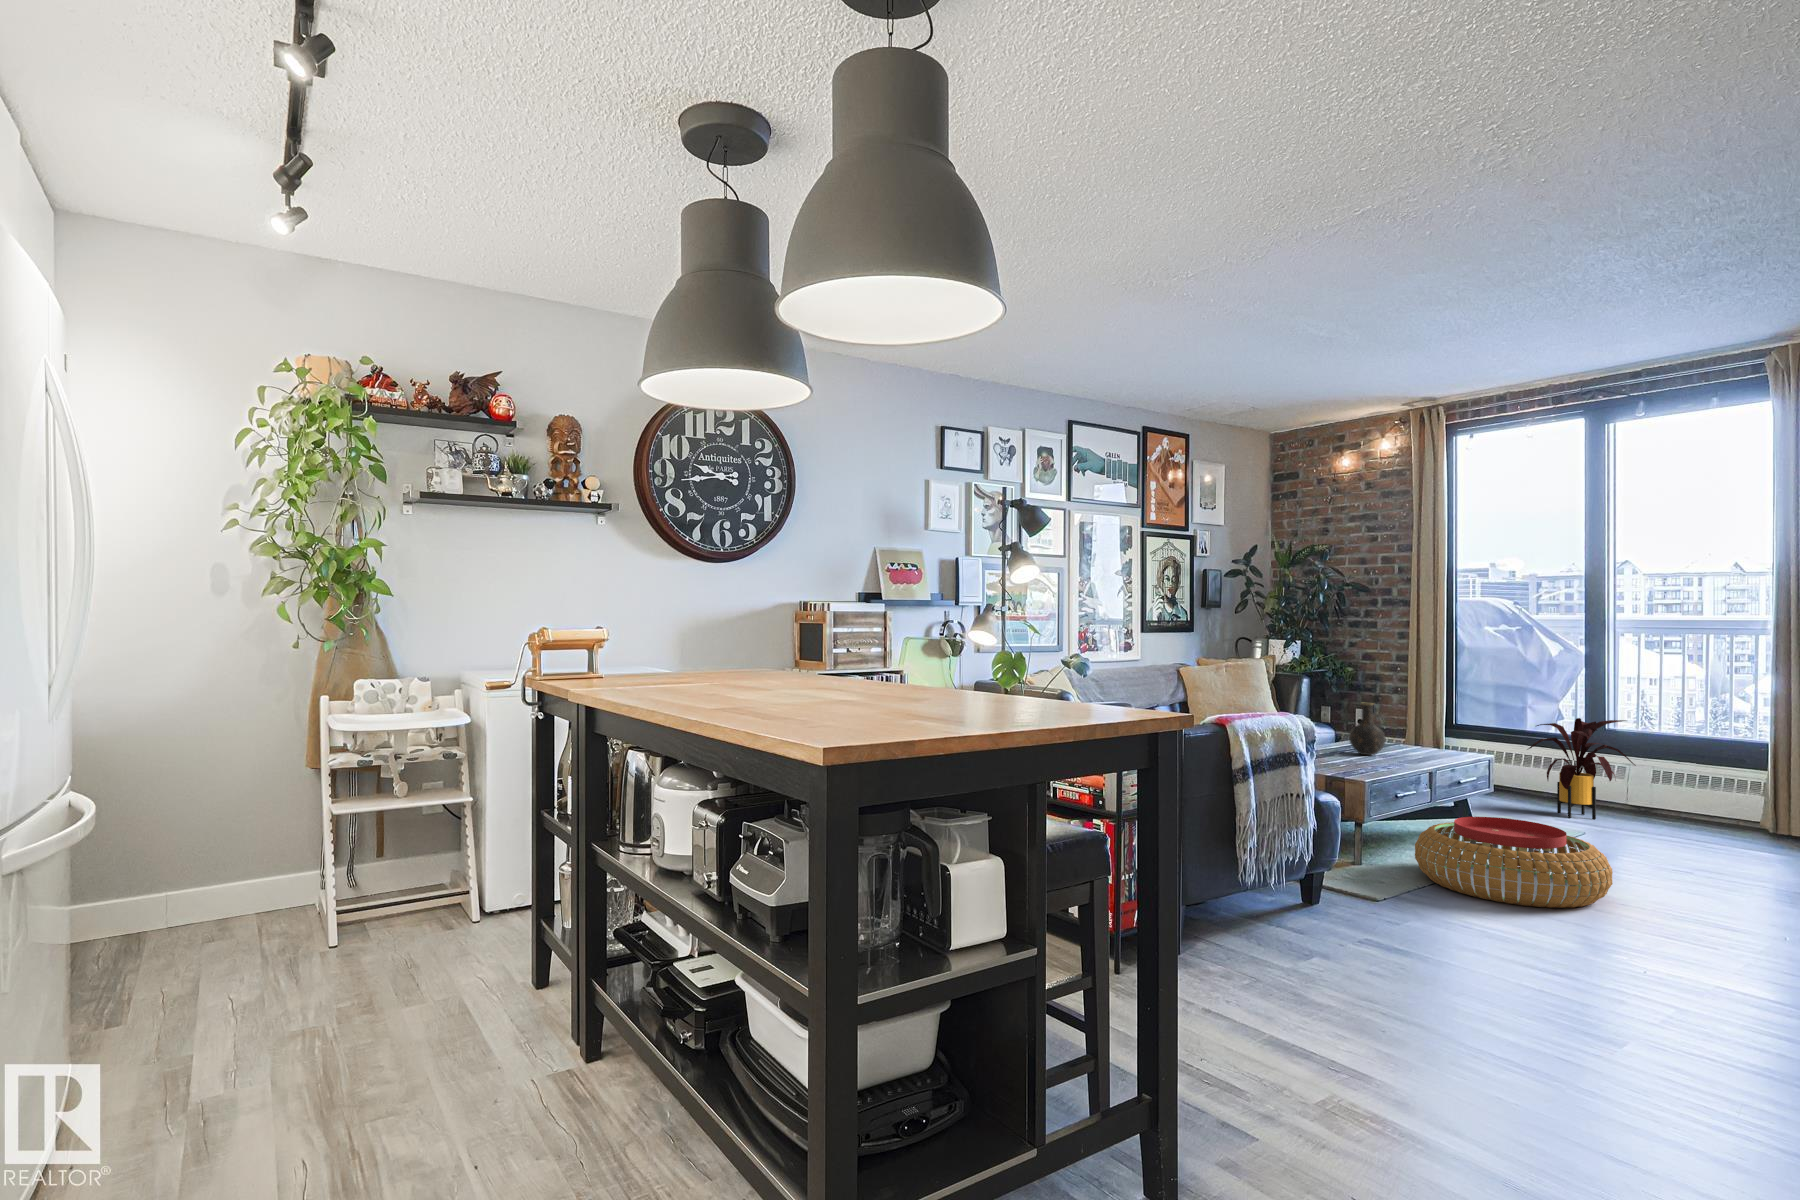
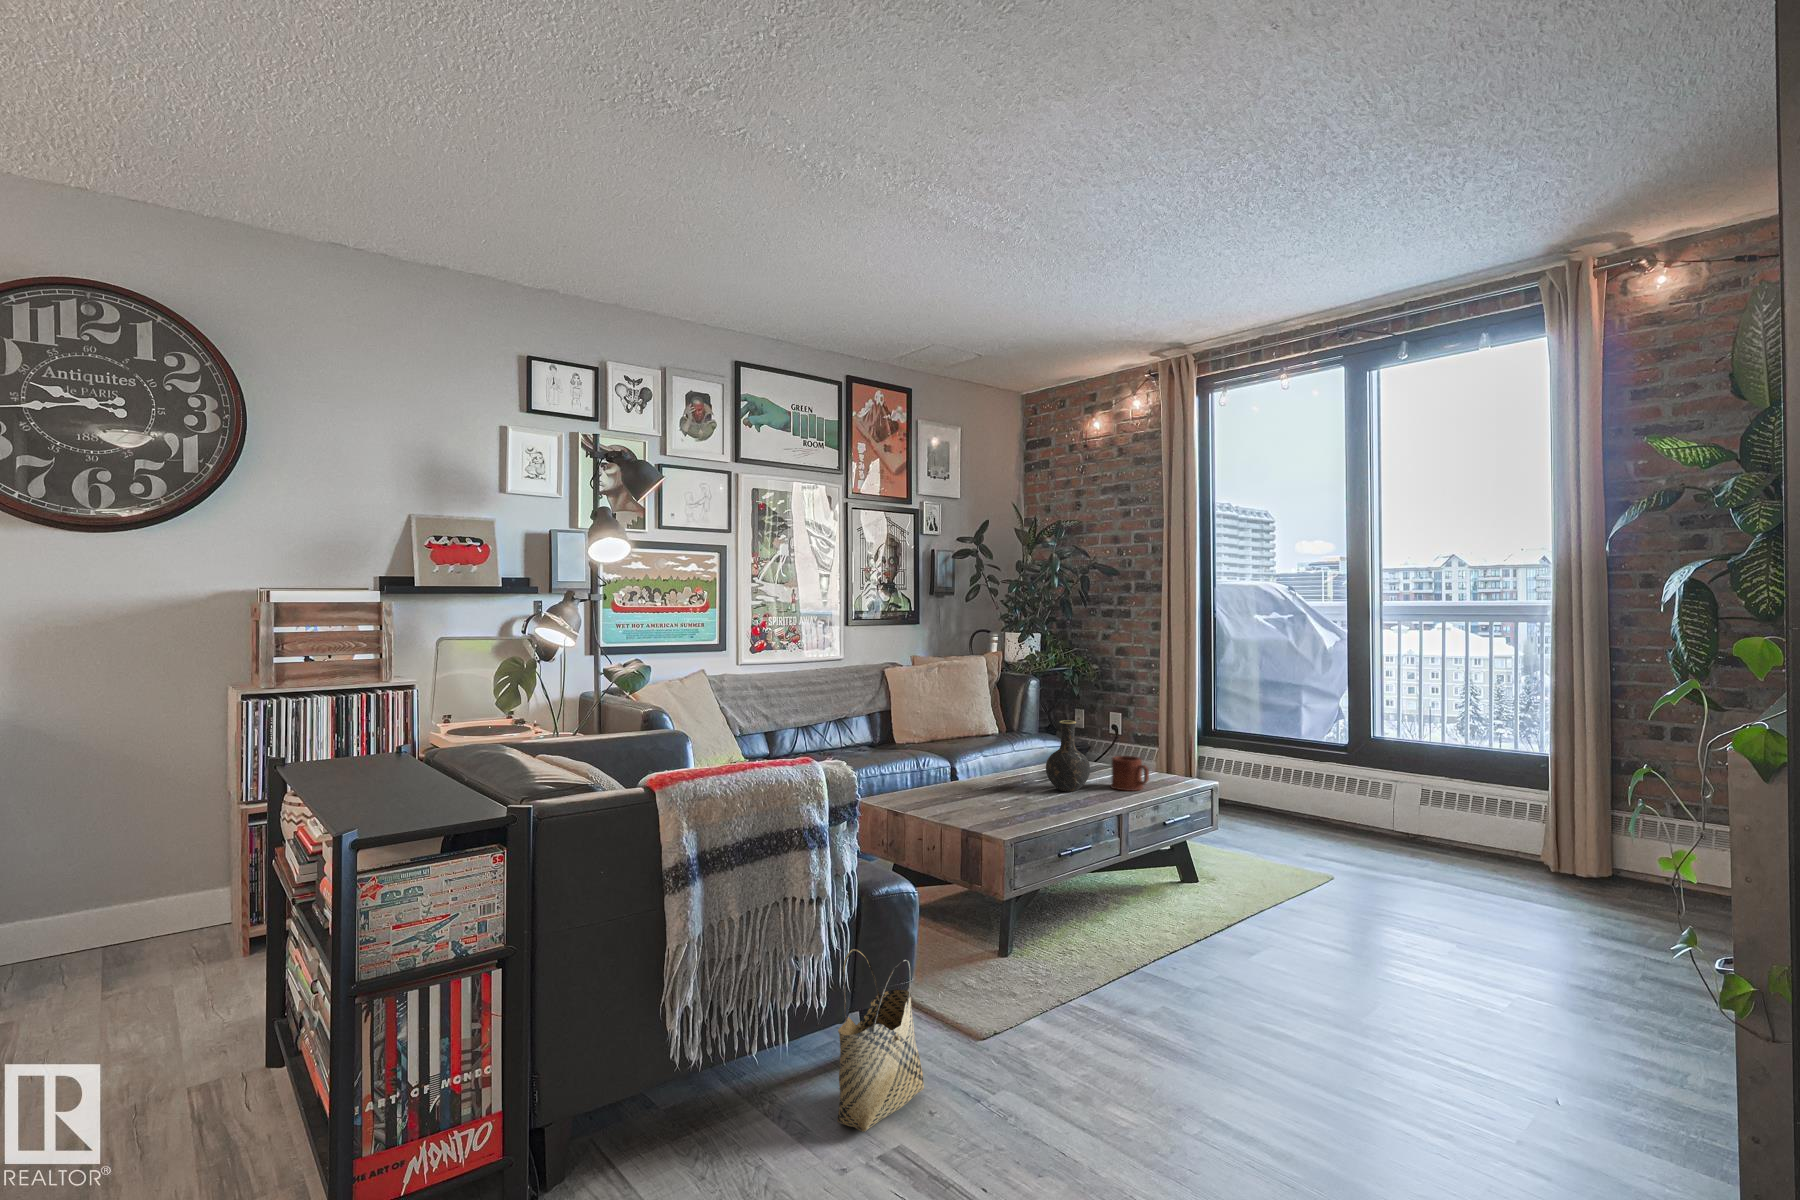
house plant: present [1528,718,1636,819] -> none [1275,728,1400,853]
mug: none [1399,731,1432,756] -> present [1110,756,1149,791]
pouf: present [1415,817,1613,908] -> none [1083,898,1347,1065]
woven basket: none [1295,818,1341,916] -> present [837,949,924,1132]

